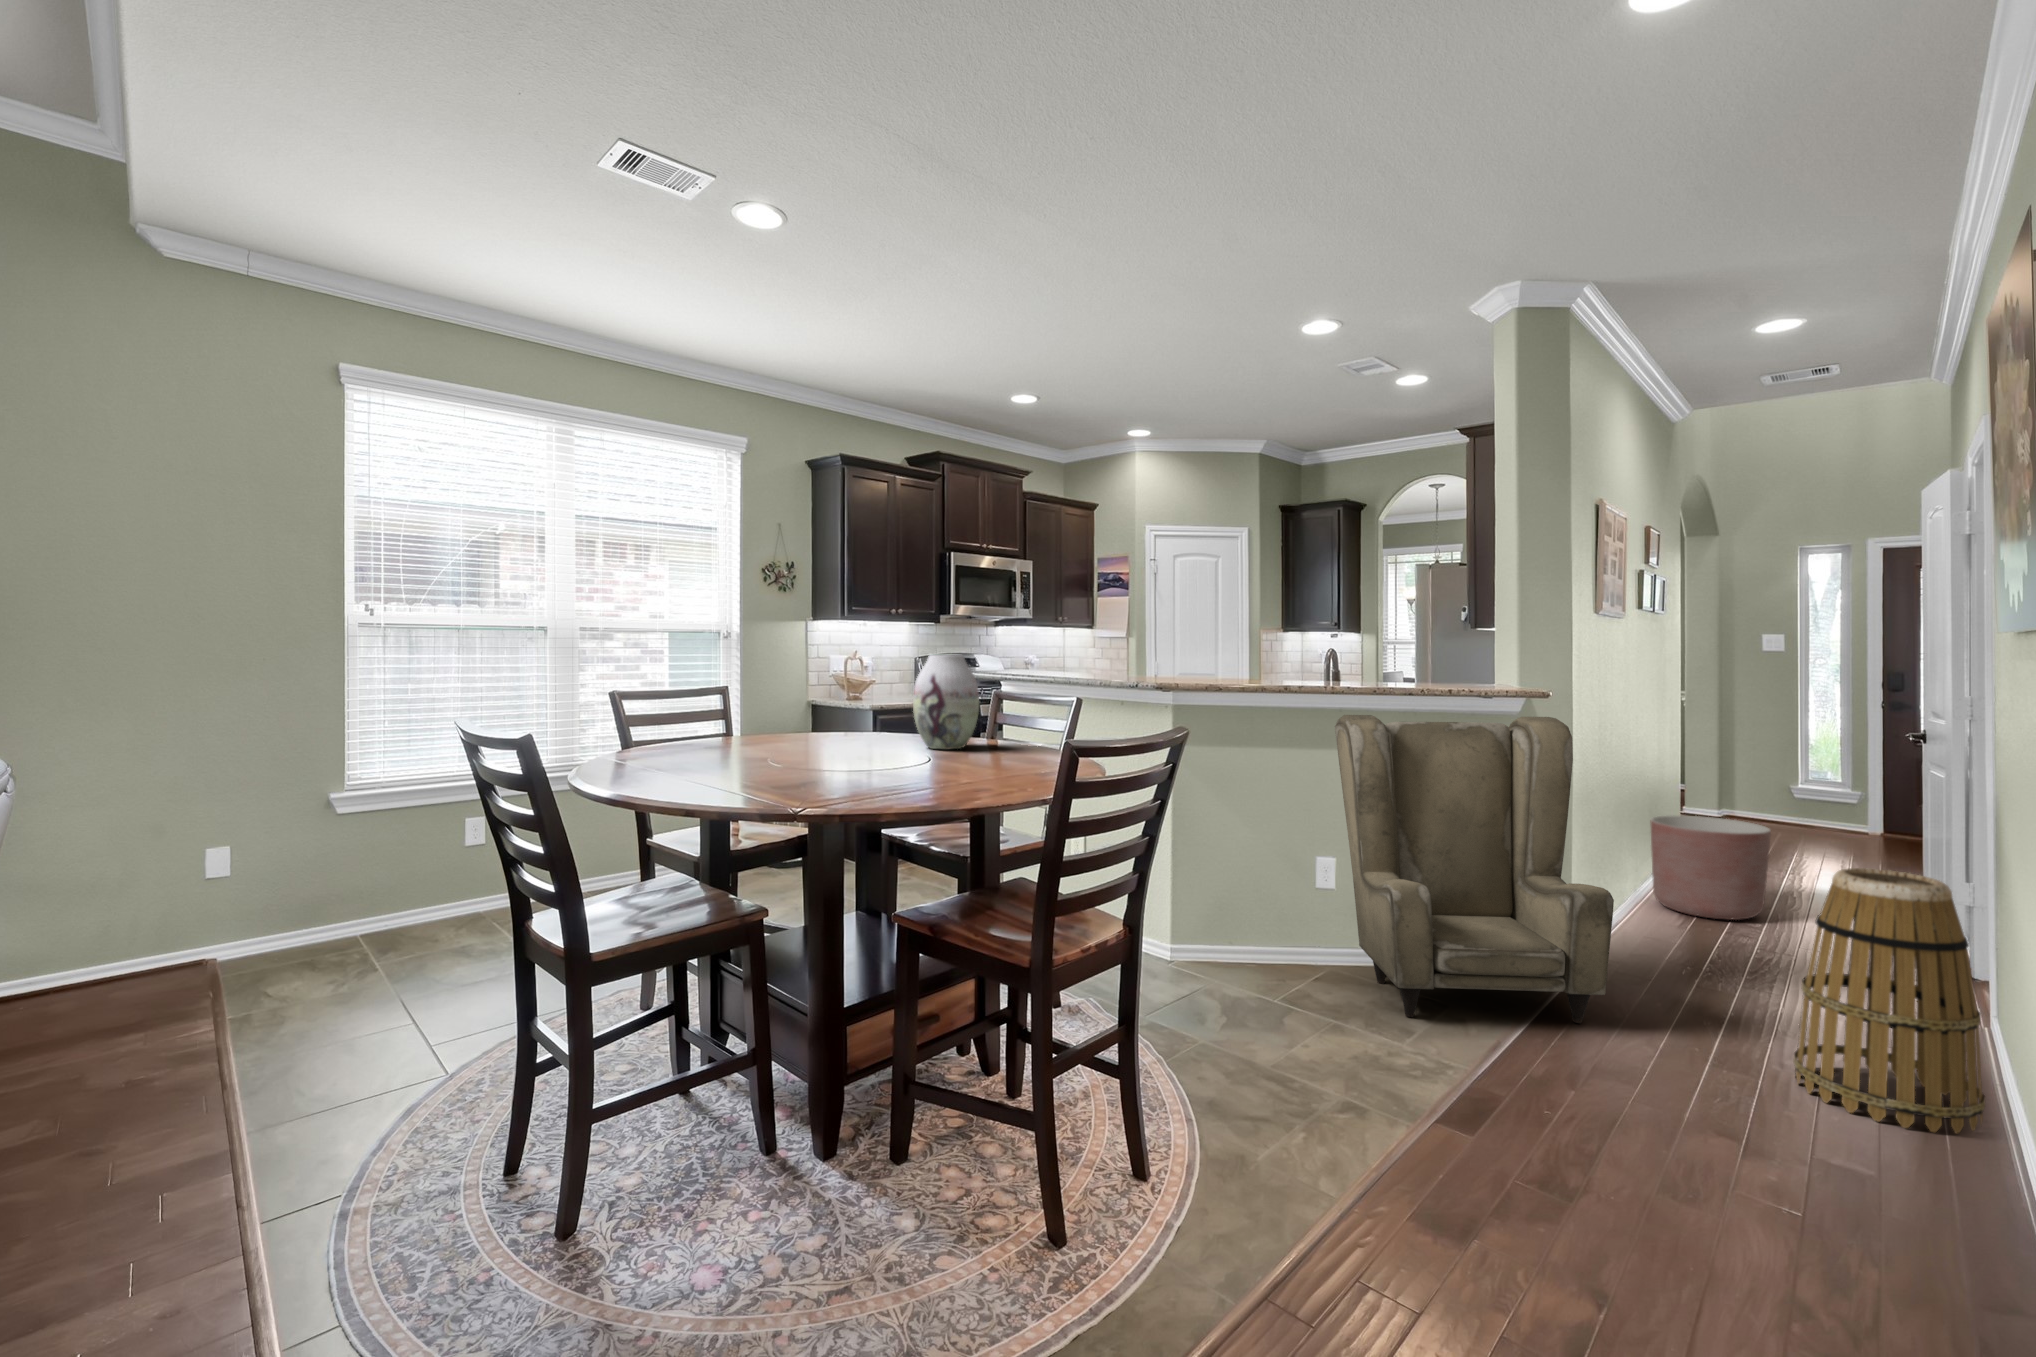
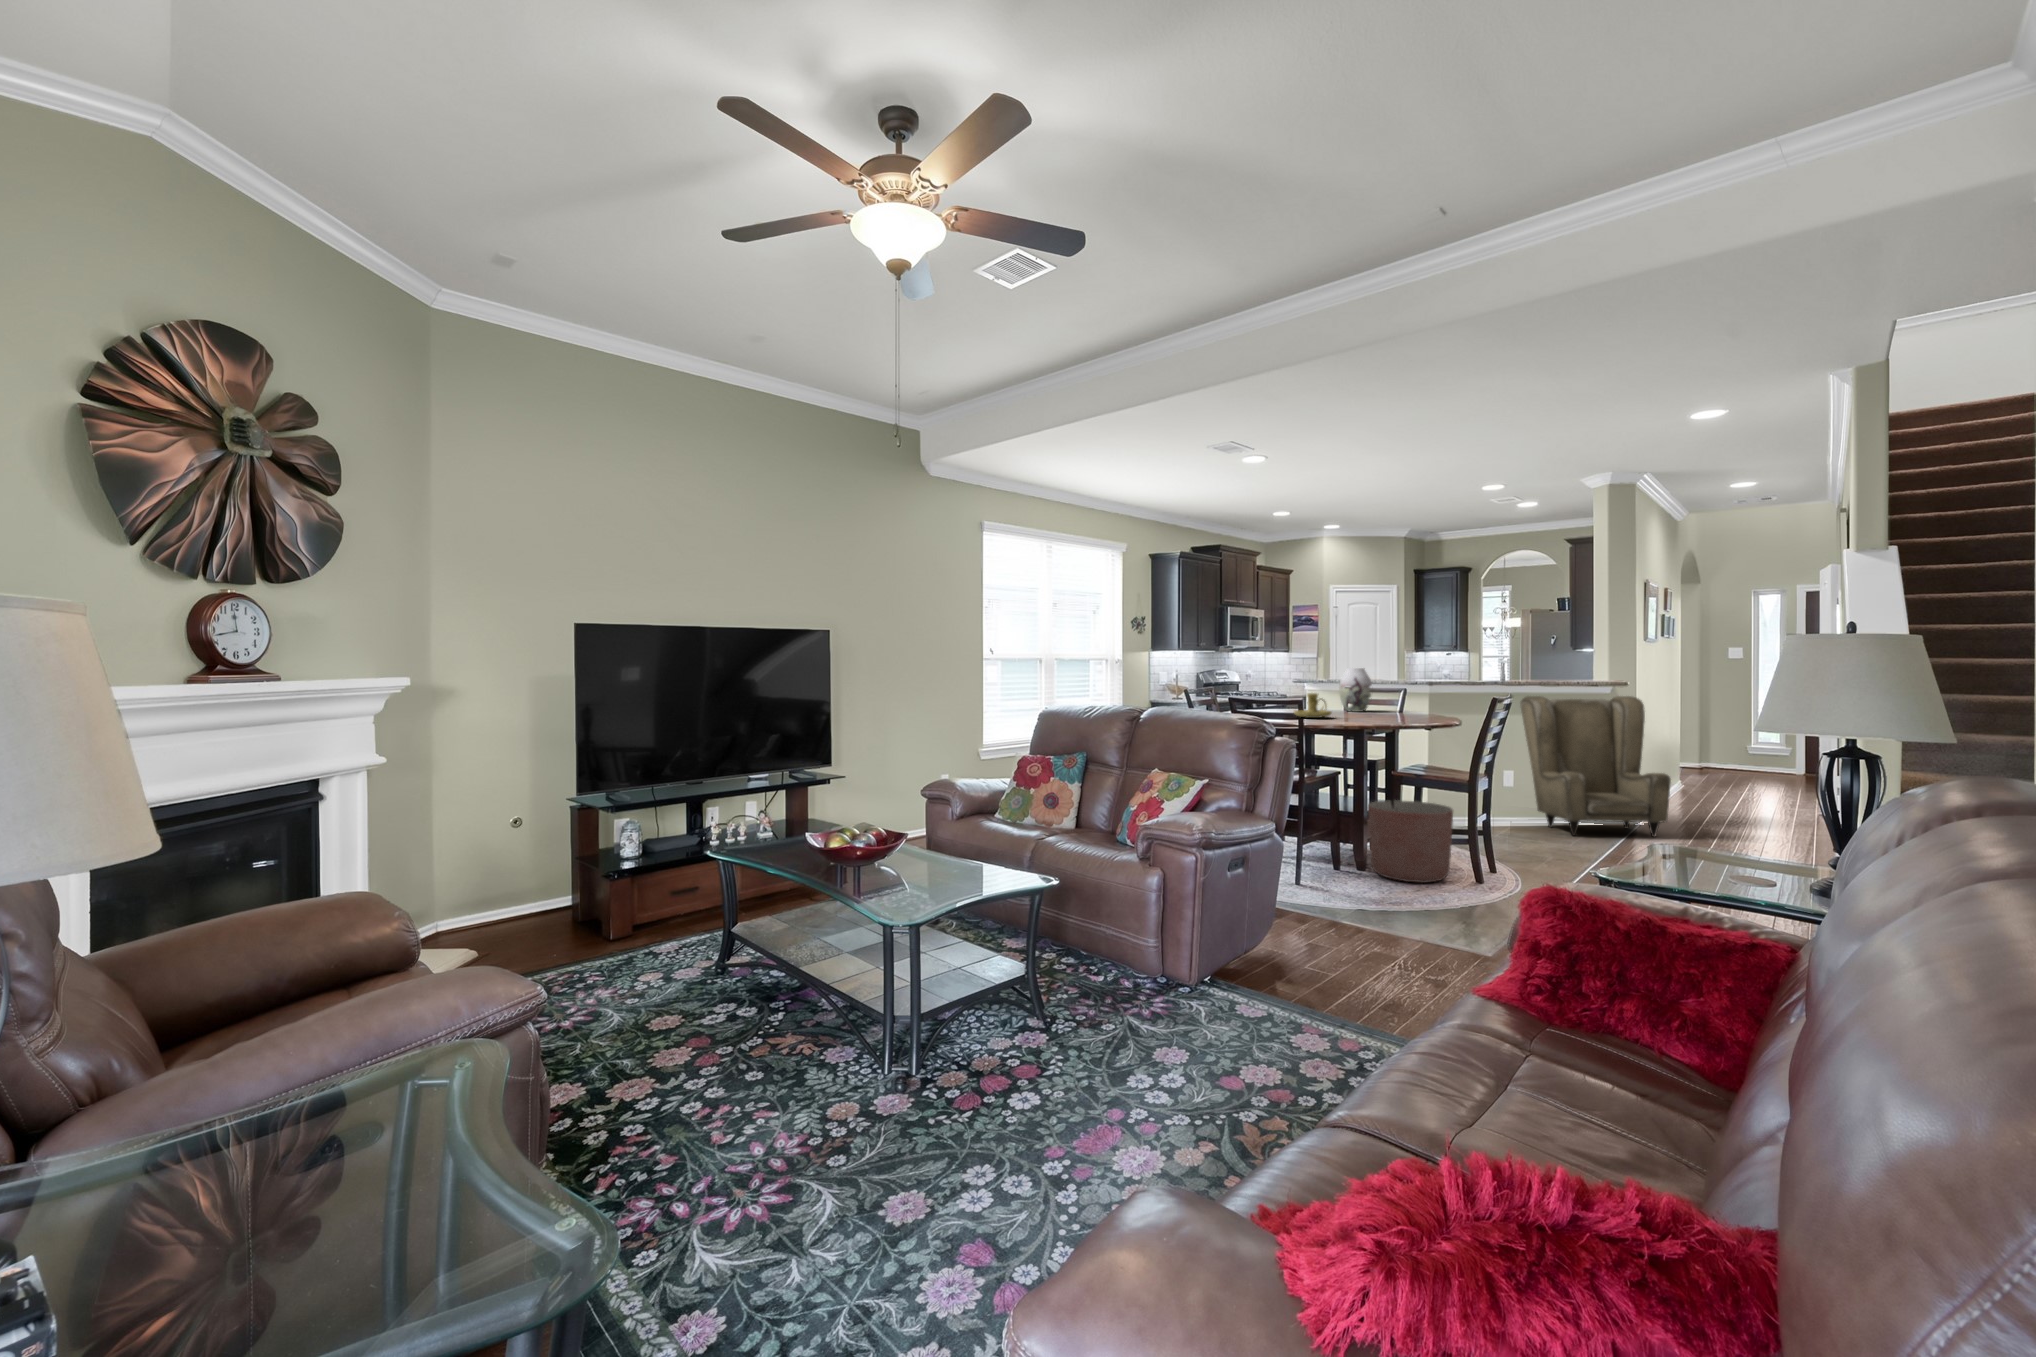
candle holder: none [676,714,784,775] -> present [1294,693,1332,718]
planter: present [1651,815,1771,920] -> present [1368,800,1453,883]
basket: present [1793,868,1985,1133] -> none [1756,757,1836,860]

